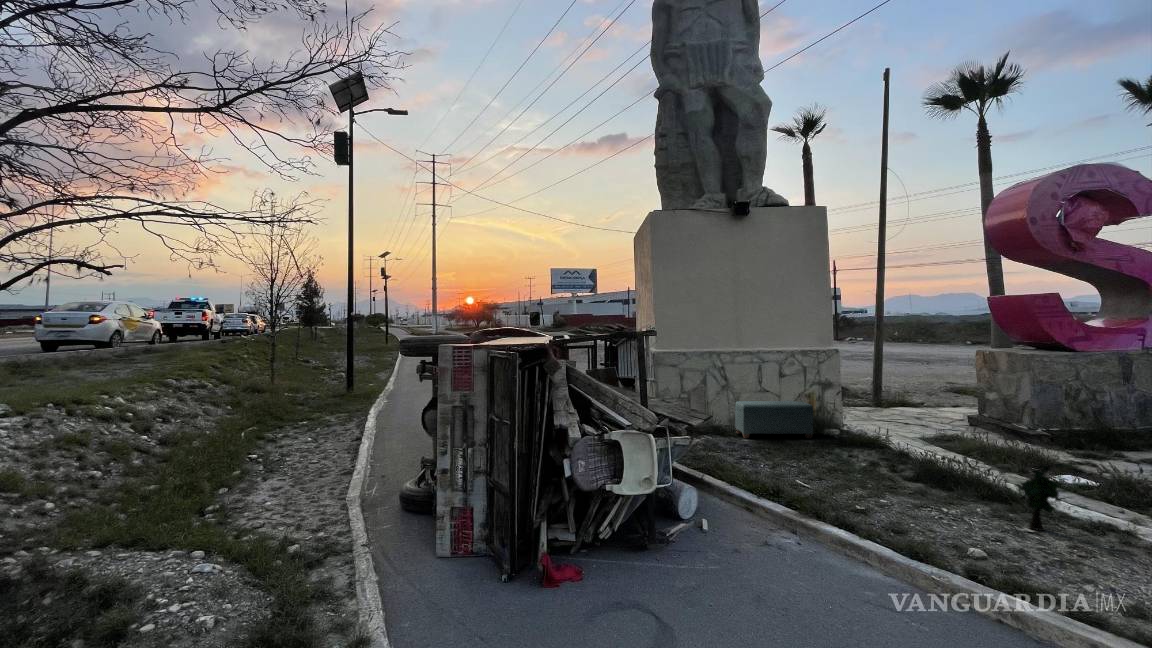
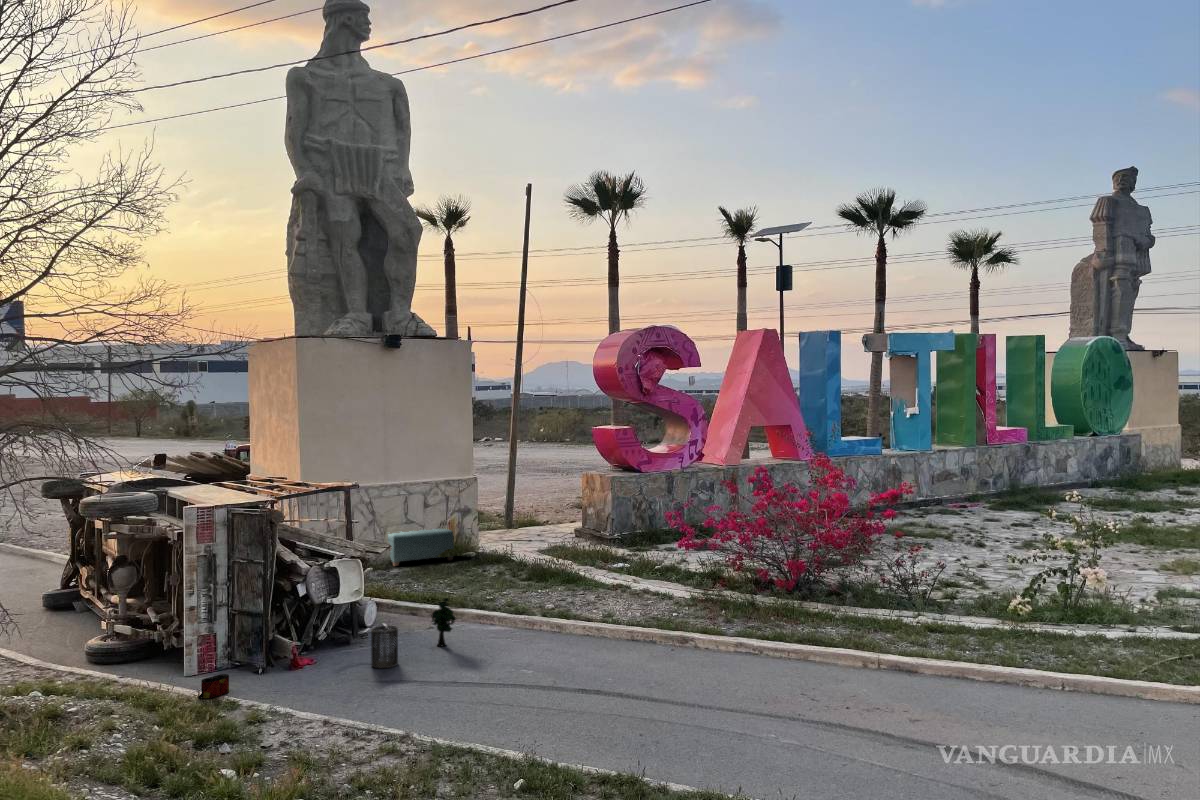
decorative plant: present [1017,466,1060,531] -> present [431,598,456,646]
trash can: none [656,540,700,615] -> present [371,626,398,668]
bag: none [402,577,451,614] -> present [198,674,229,699]

